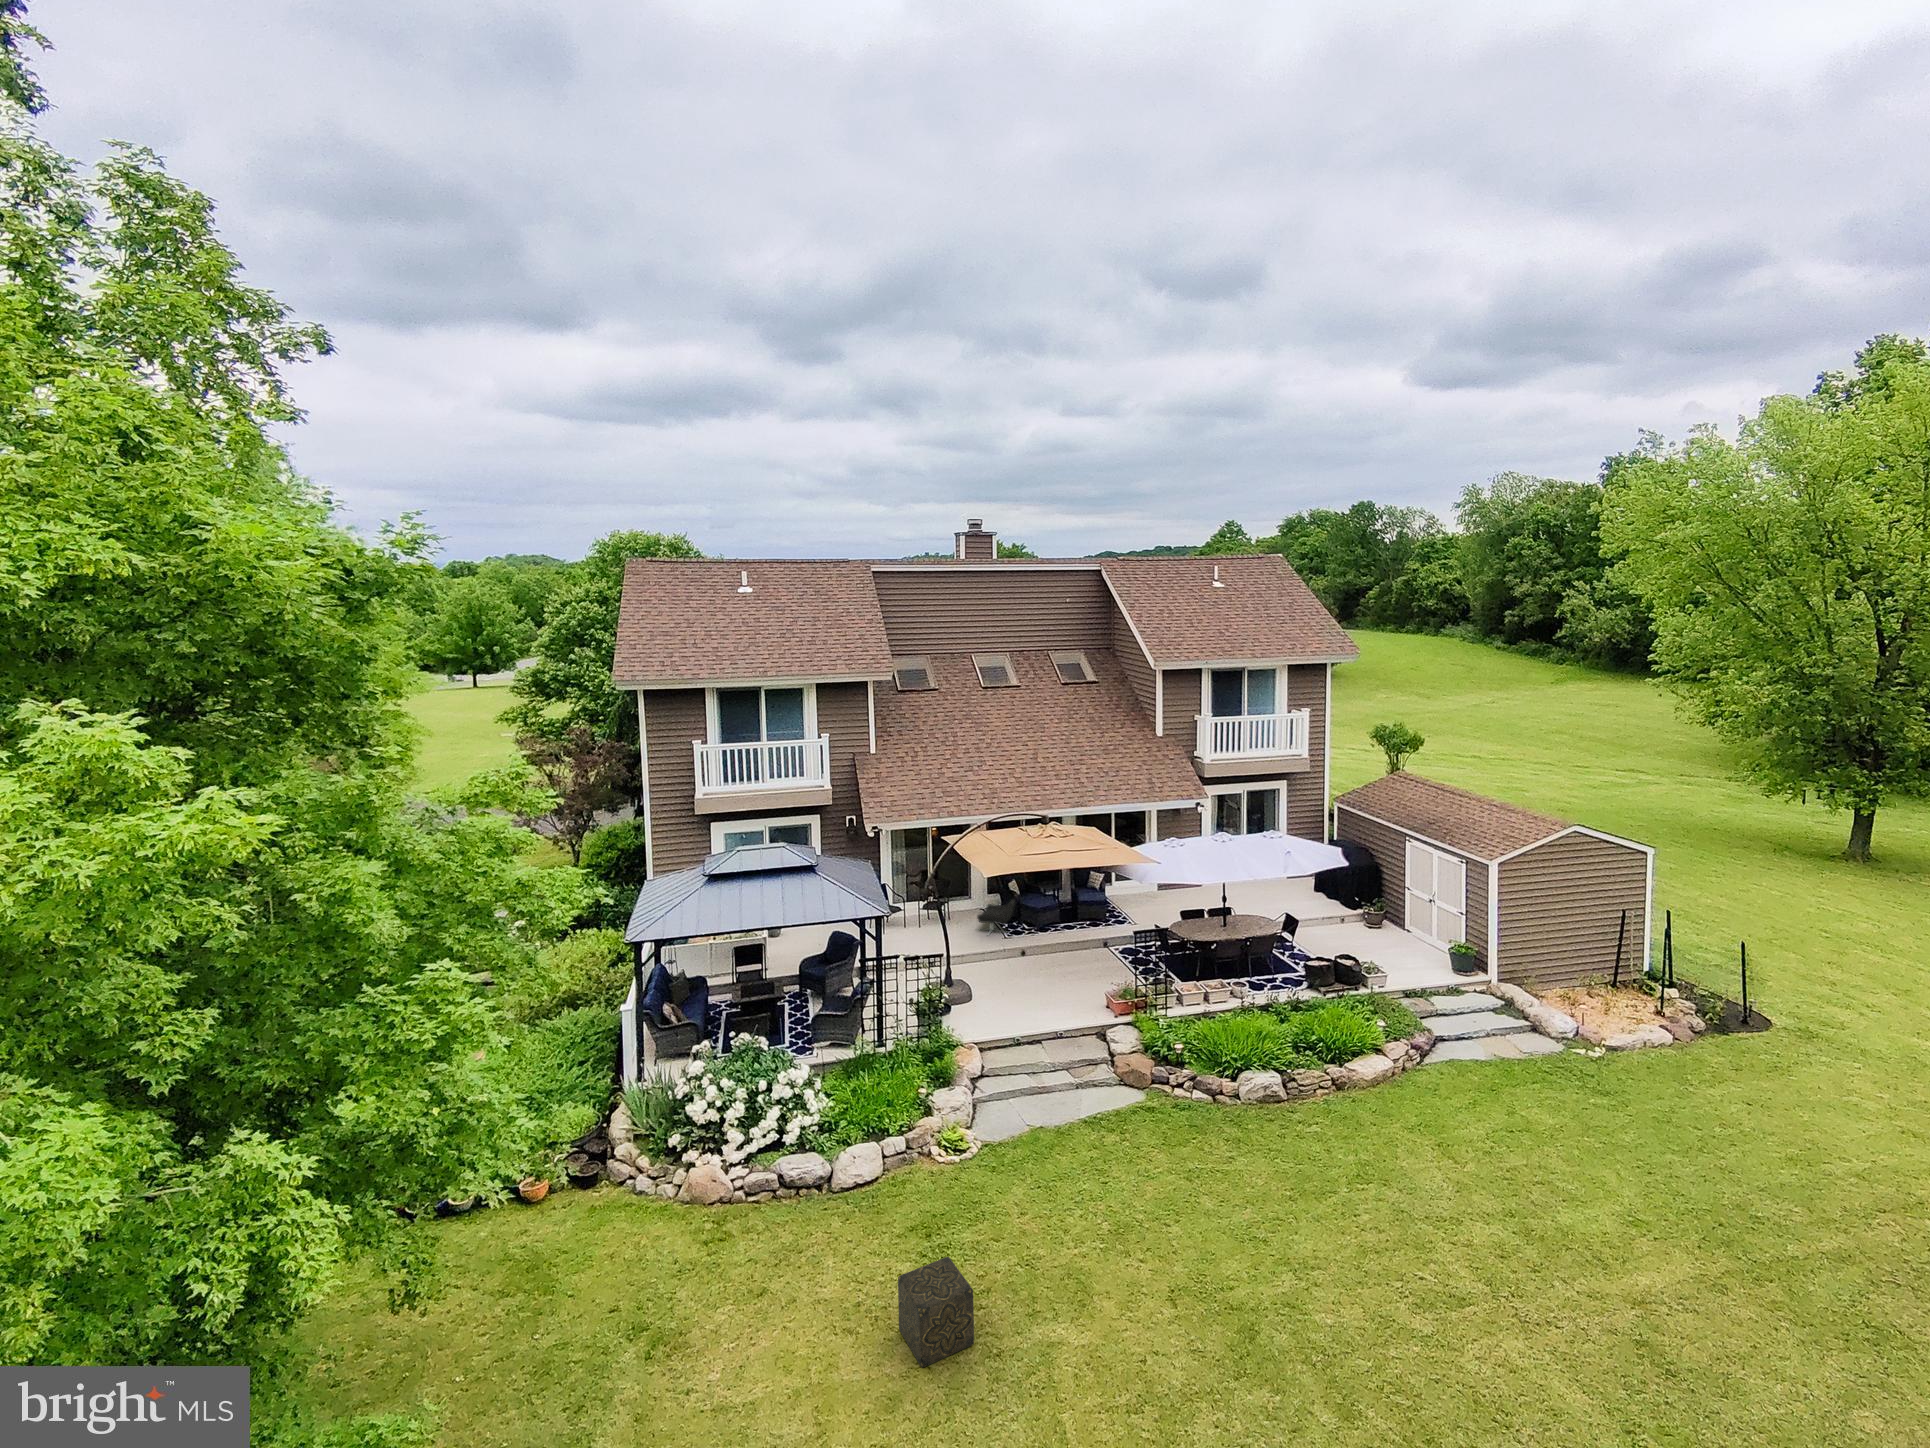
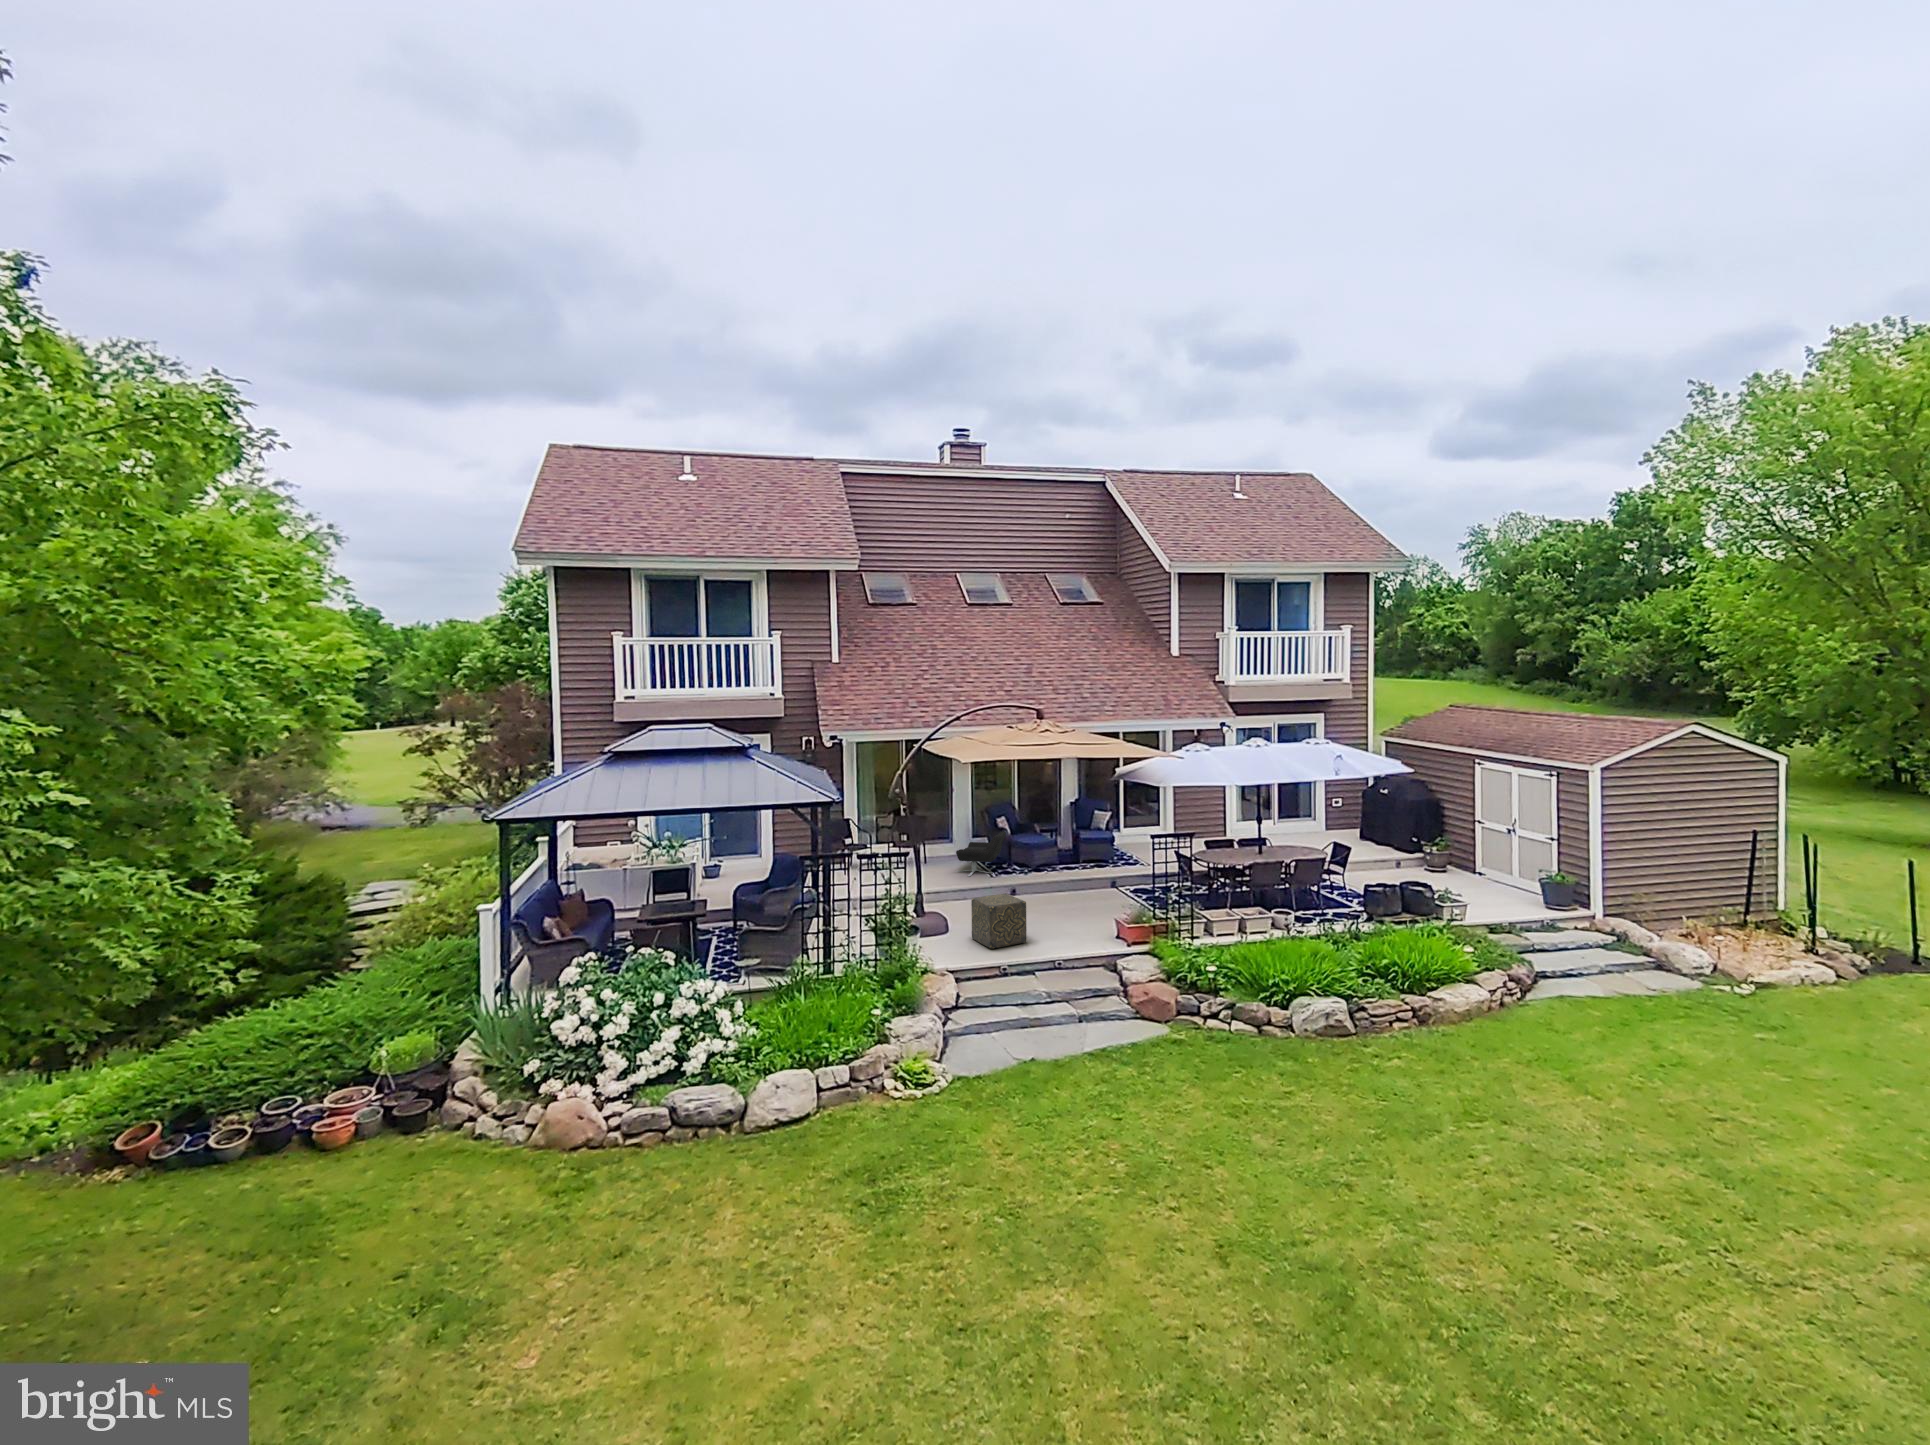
ottoman: present [898,1257,974,1367] -> present [971,893,1027,949]

